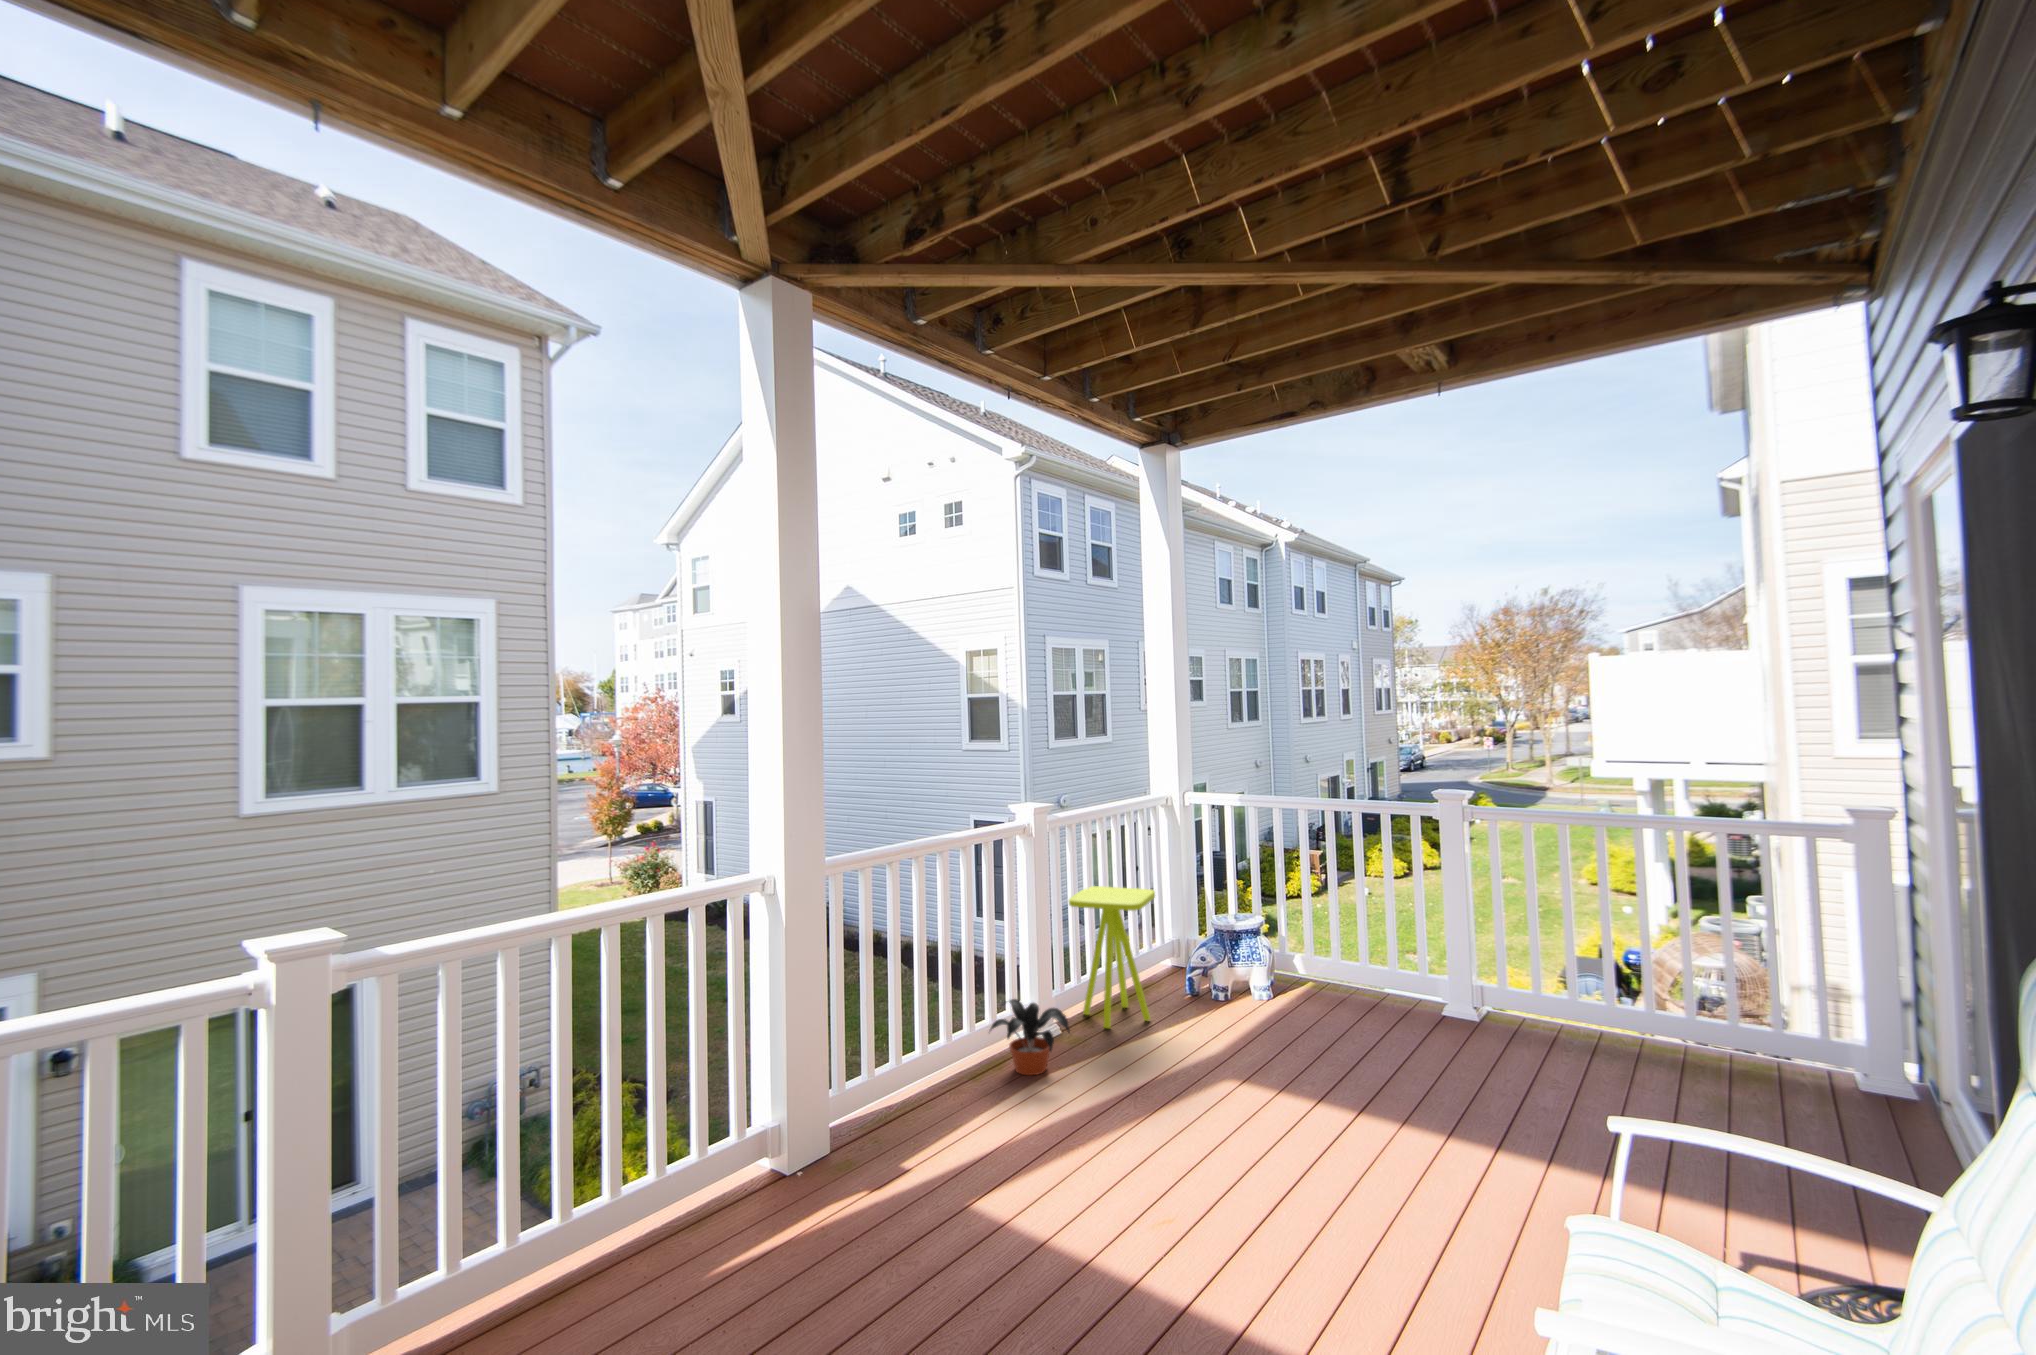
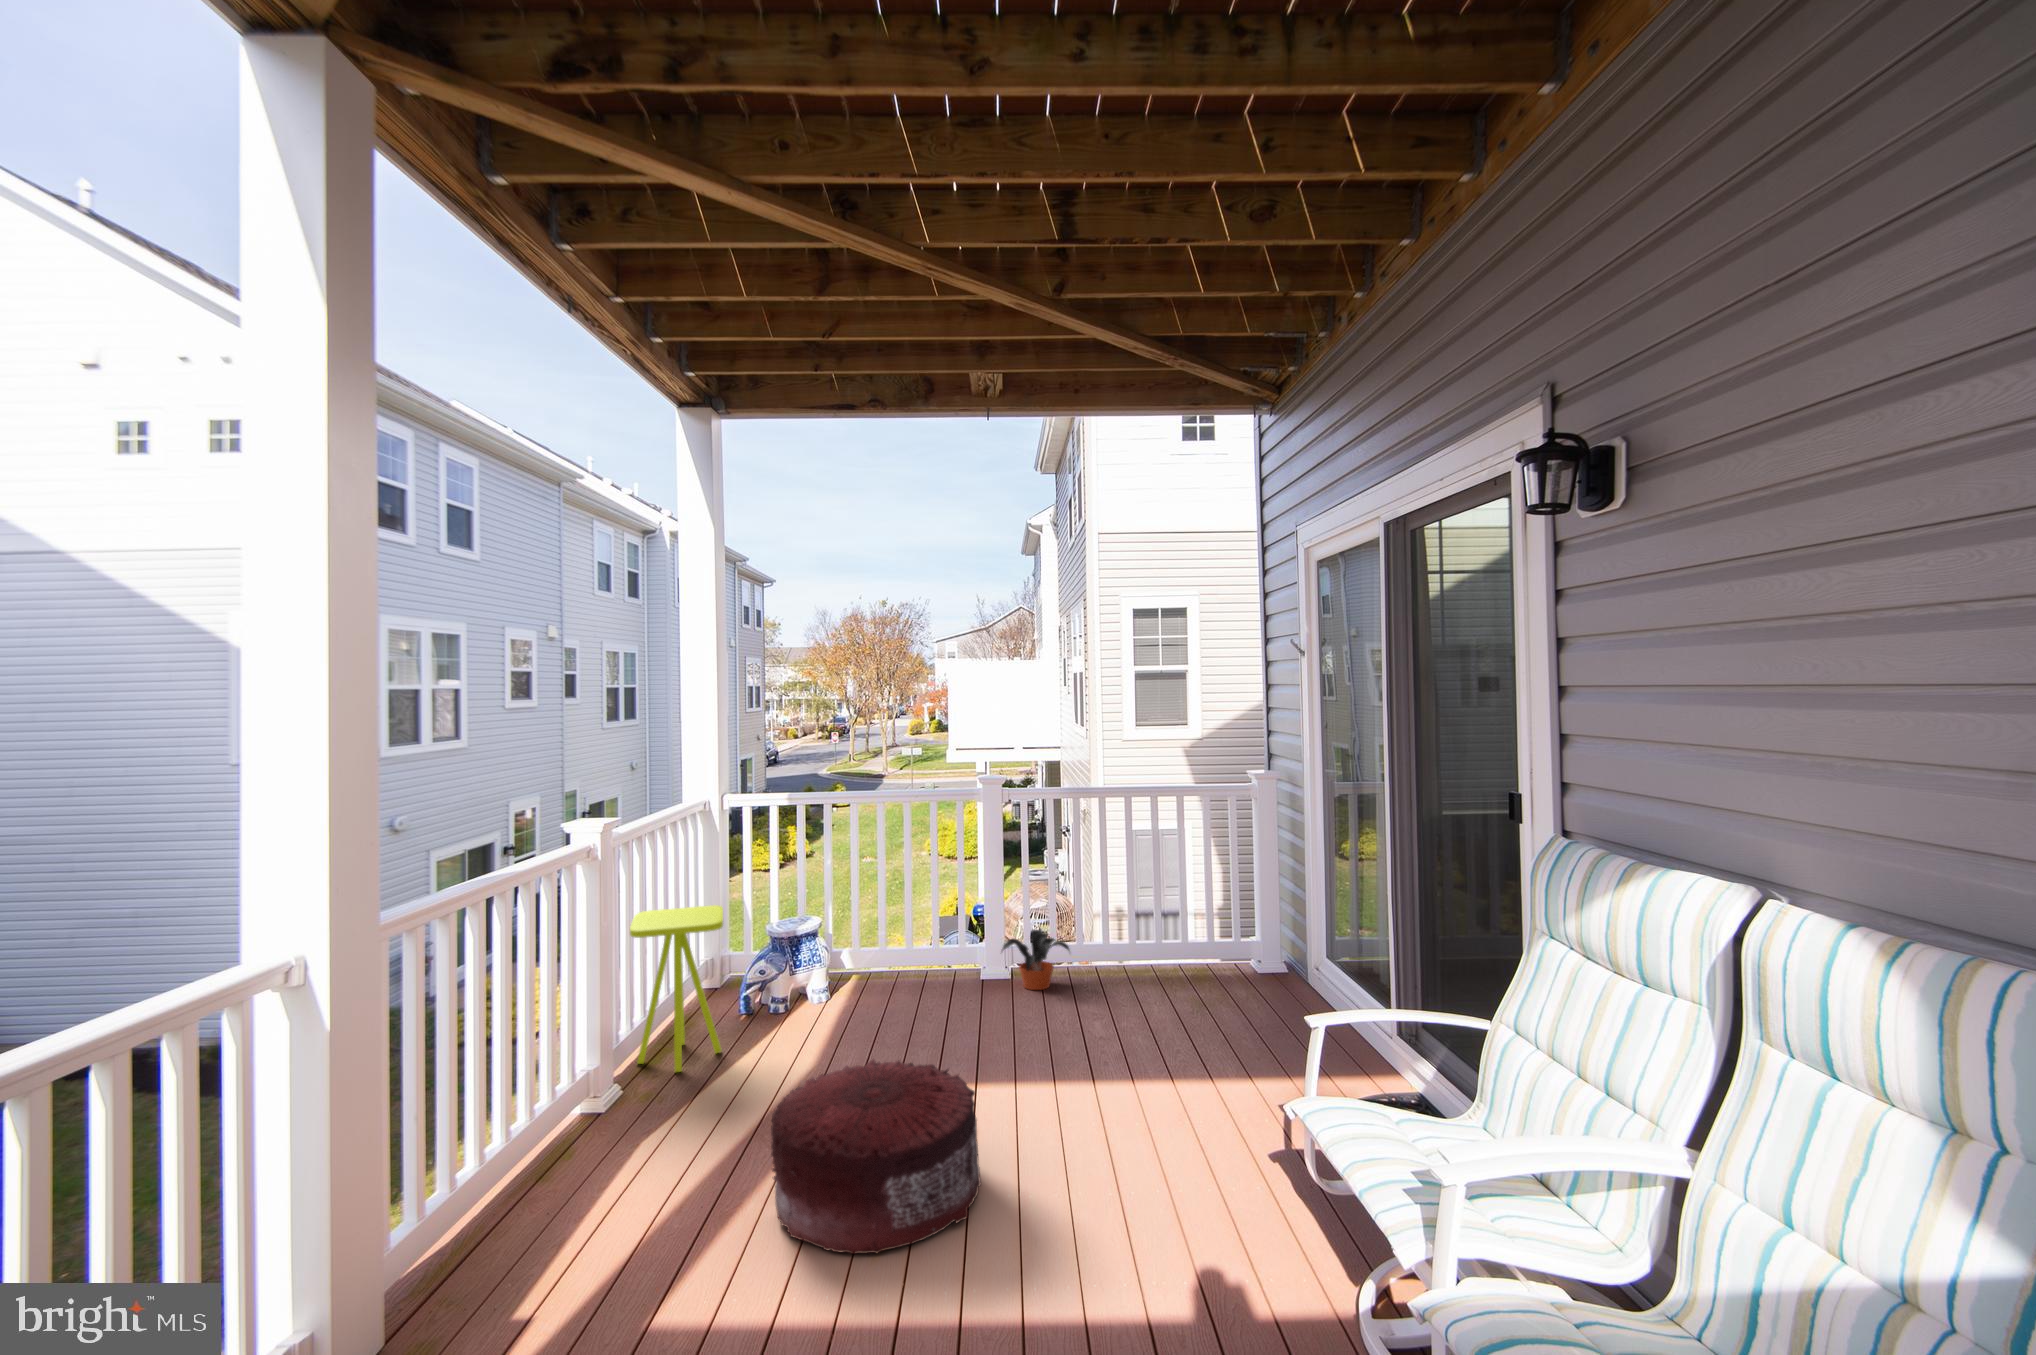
potted plant: present [990,999,1070,1075] -> present [1002,929,1069,990]
pouf: none [1081,1051,1284,1229] -> present [771,1060,981,1254]

